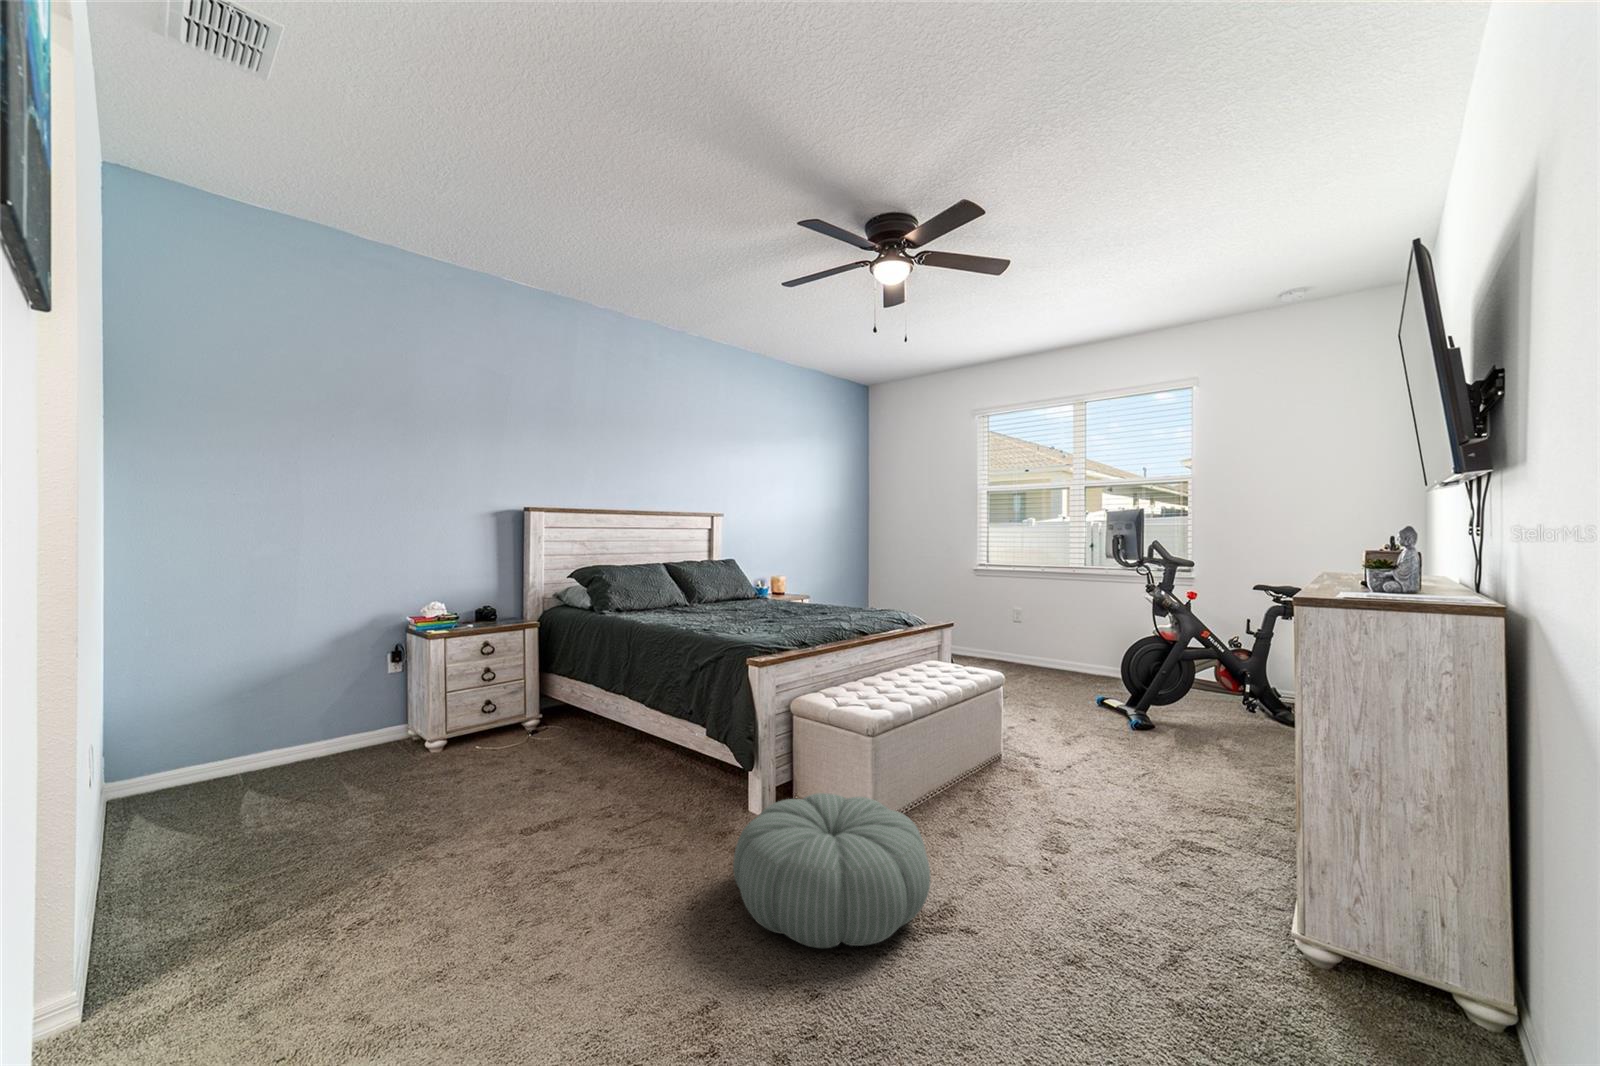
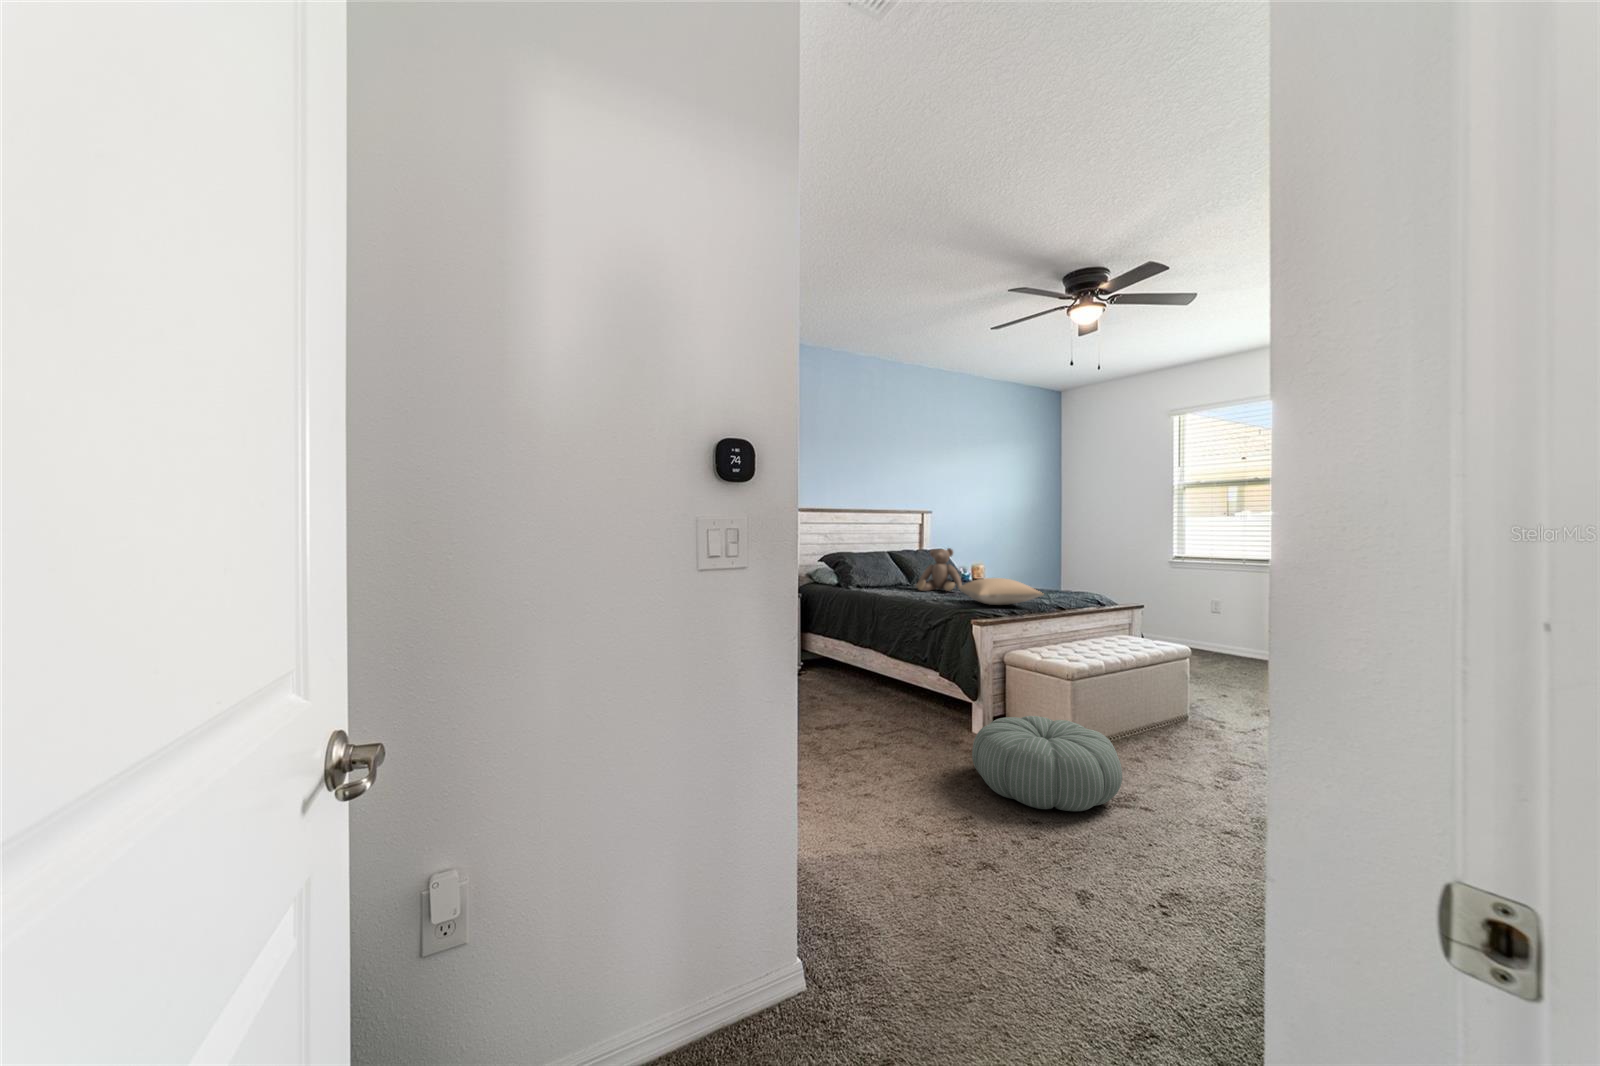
teddy bear: none [692,559,750,614] -> present [916,548,962,591]
pillow: none [742,597,843,632] -> present [959,578,1043,605]

